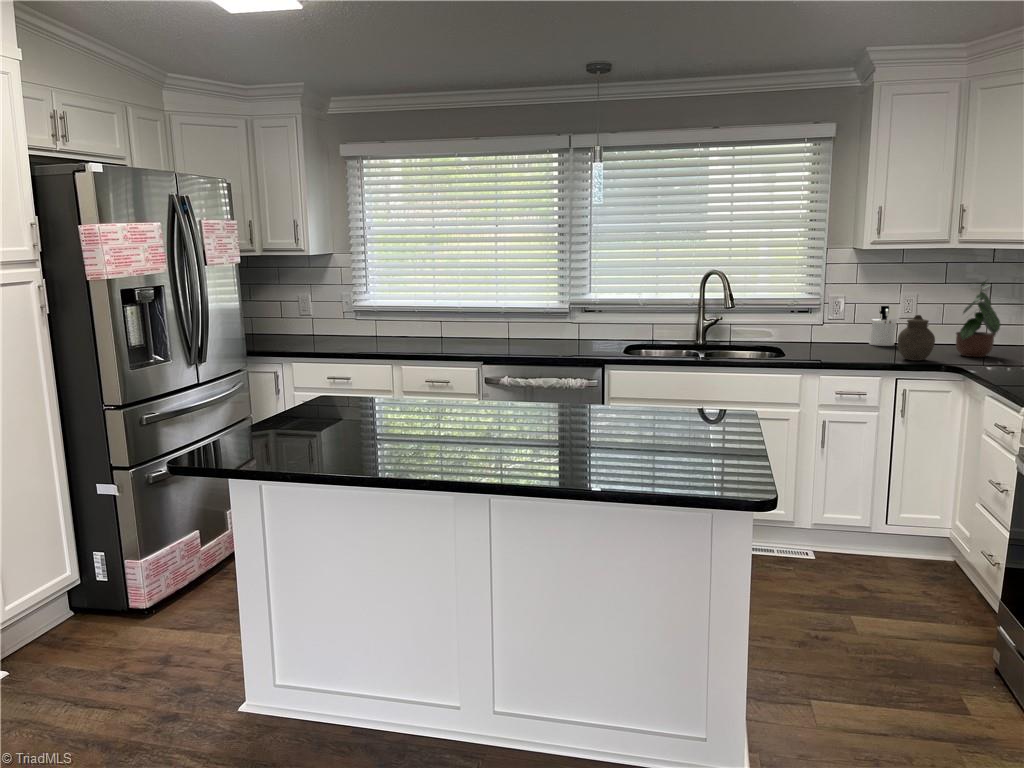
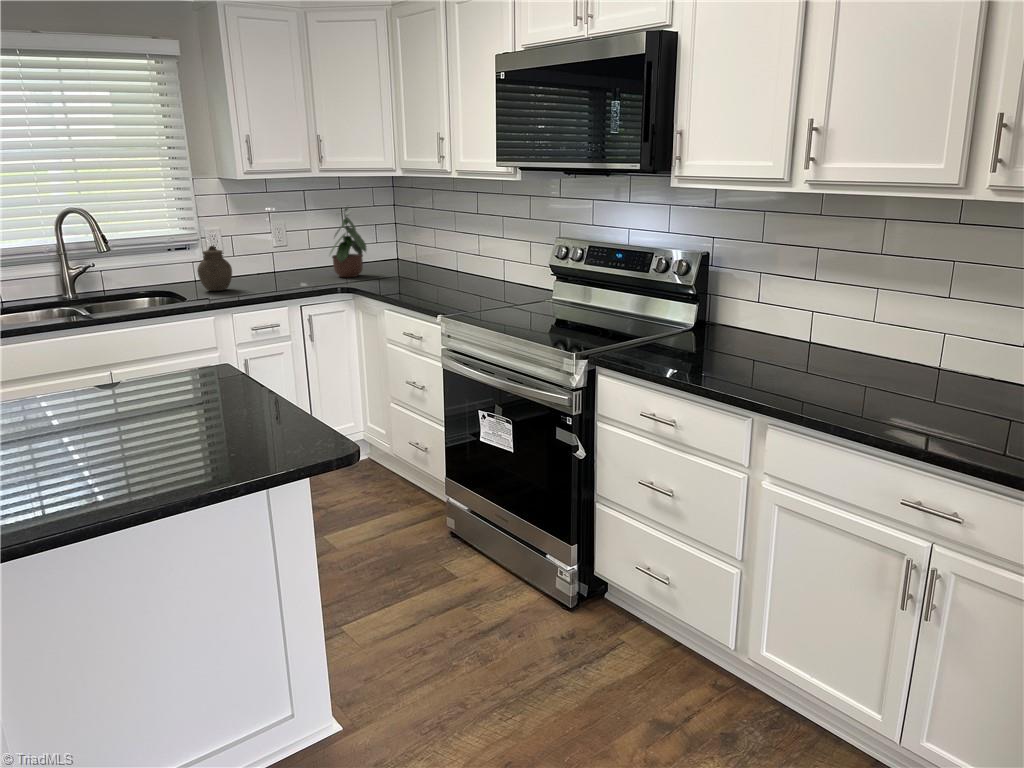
soap dispenser: present [869,306,897,346] -> none [249,236,276,277]
jar: present [897,315,935,361] -> present [197,246,232,291]

